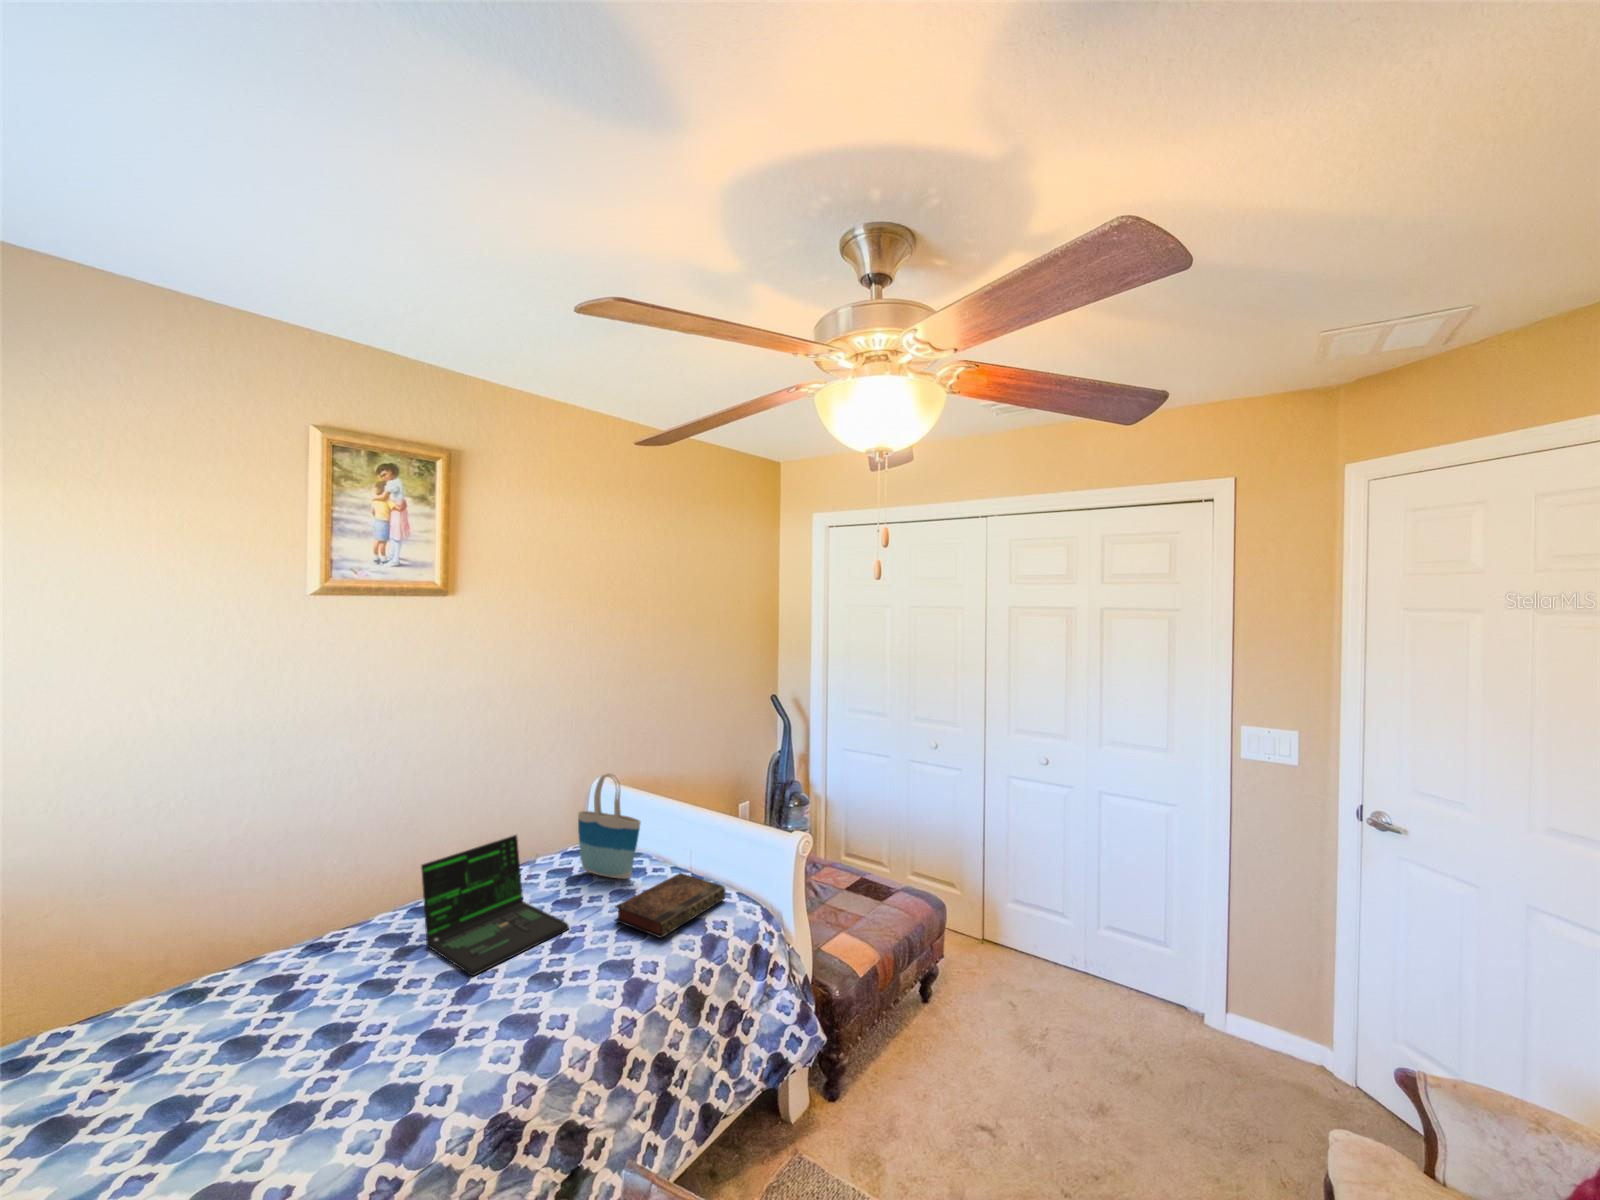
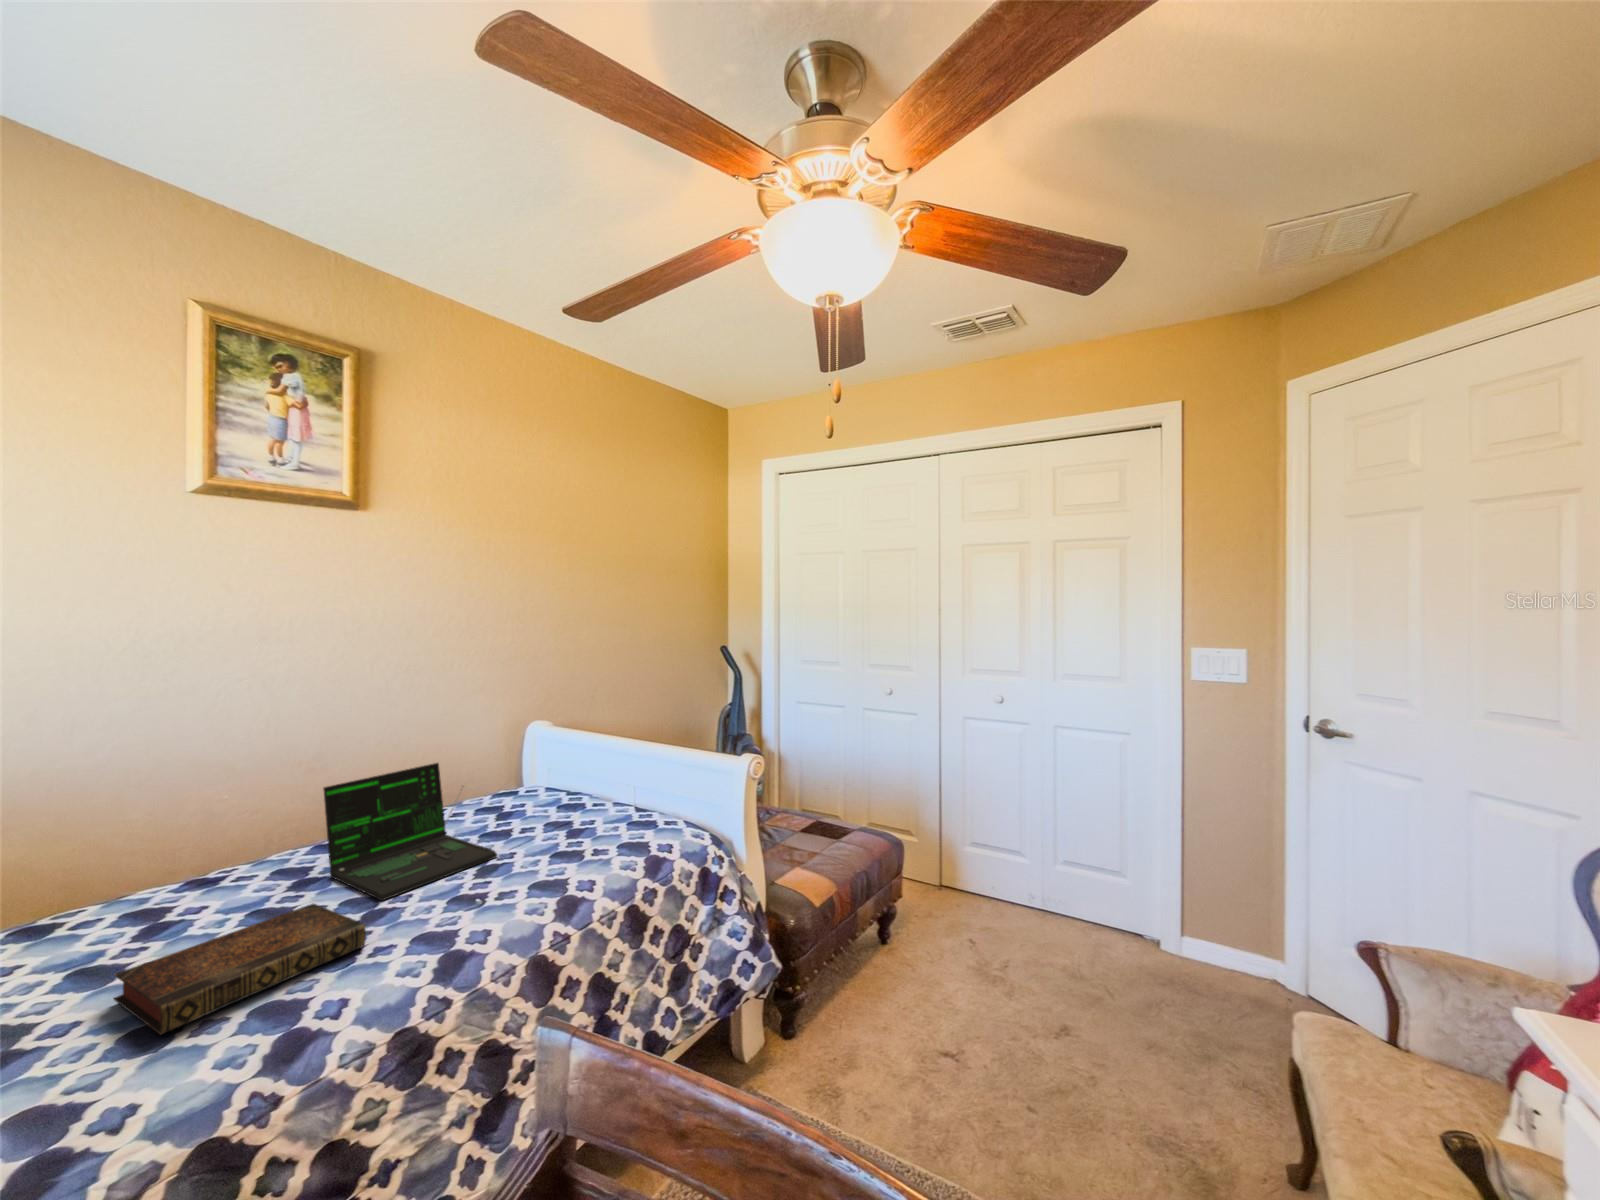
tote bag: present [578,773,641,879] -> none [510,702,580,814]
book: present [615,873,726,938] -> present [114,904,366,1034]

